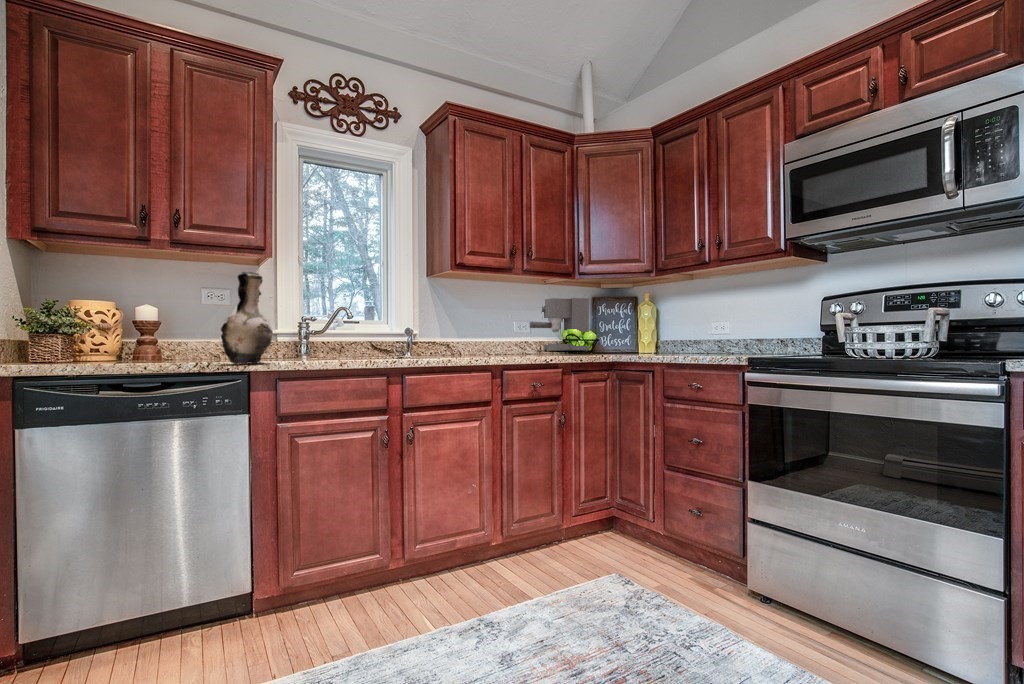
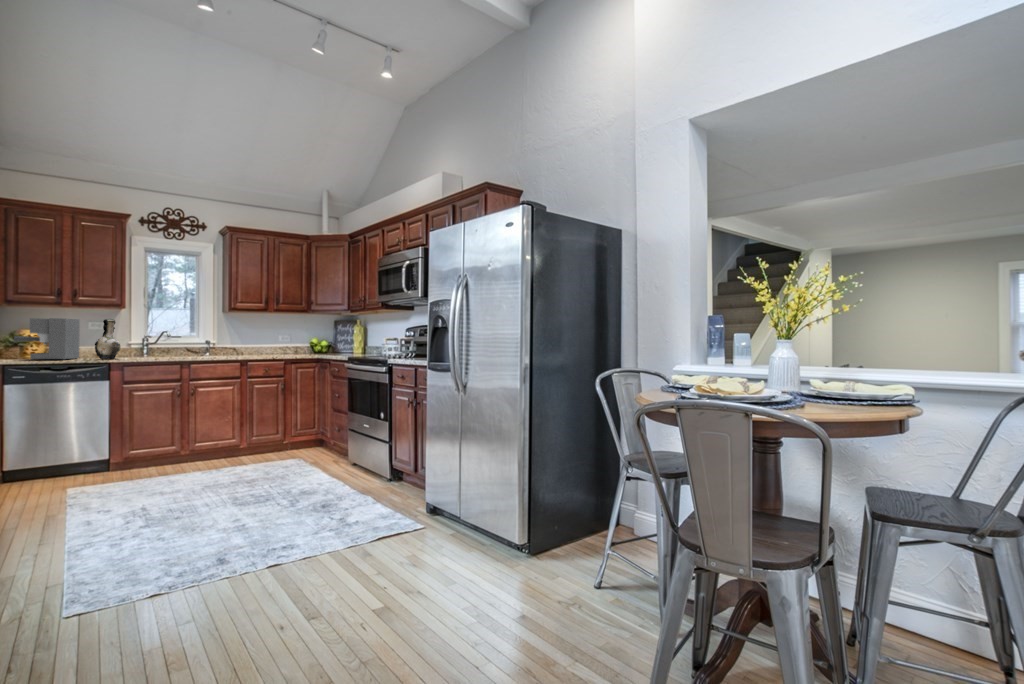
coffee maker: present [529,298,589,351] -> present [14,318,80,360]

